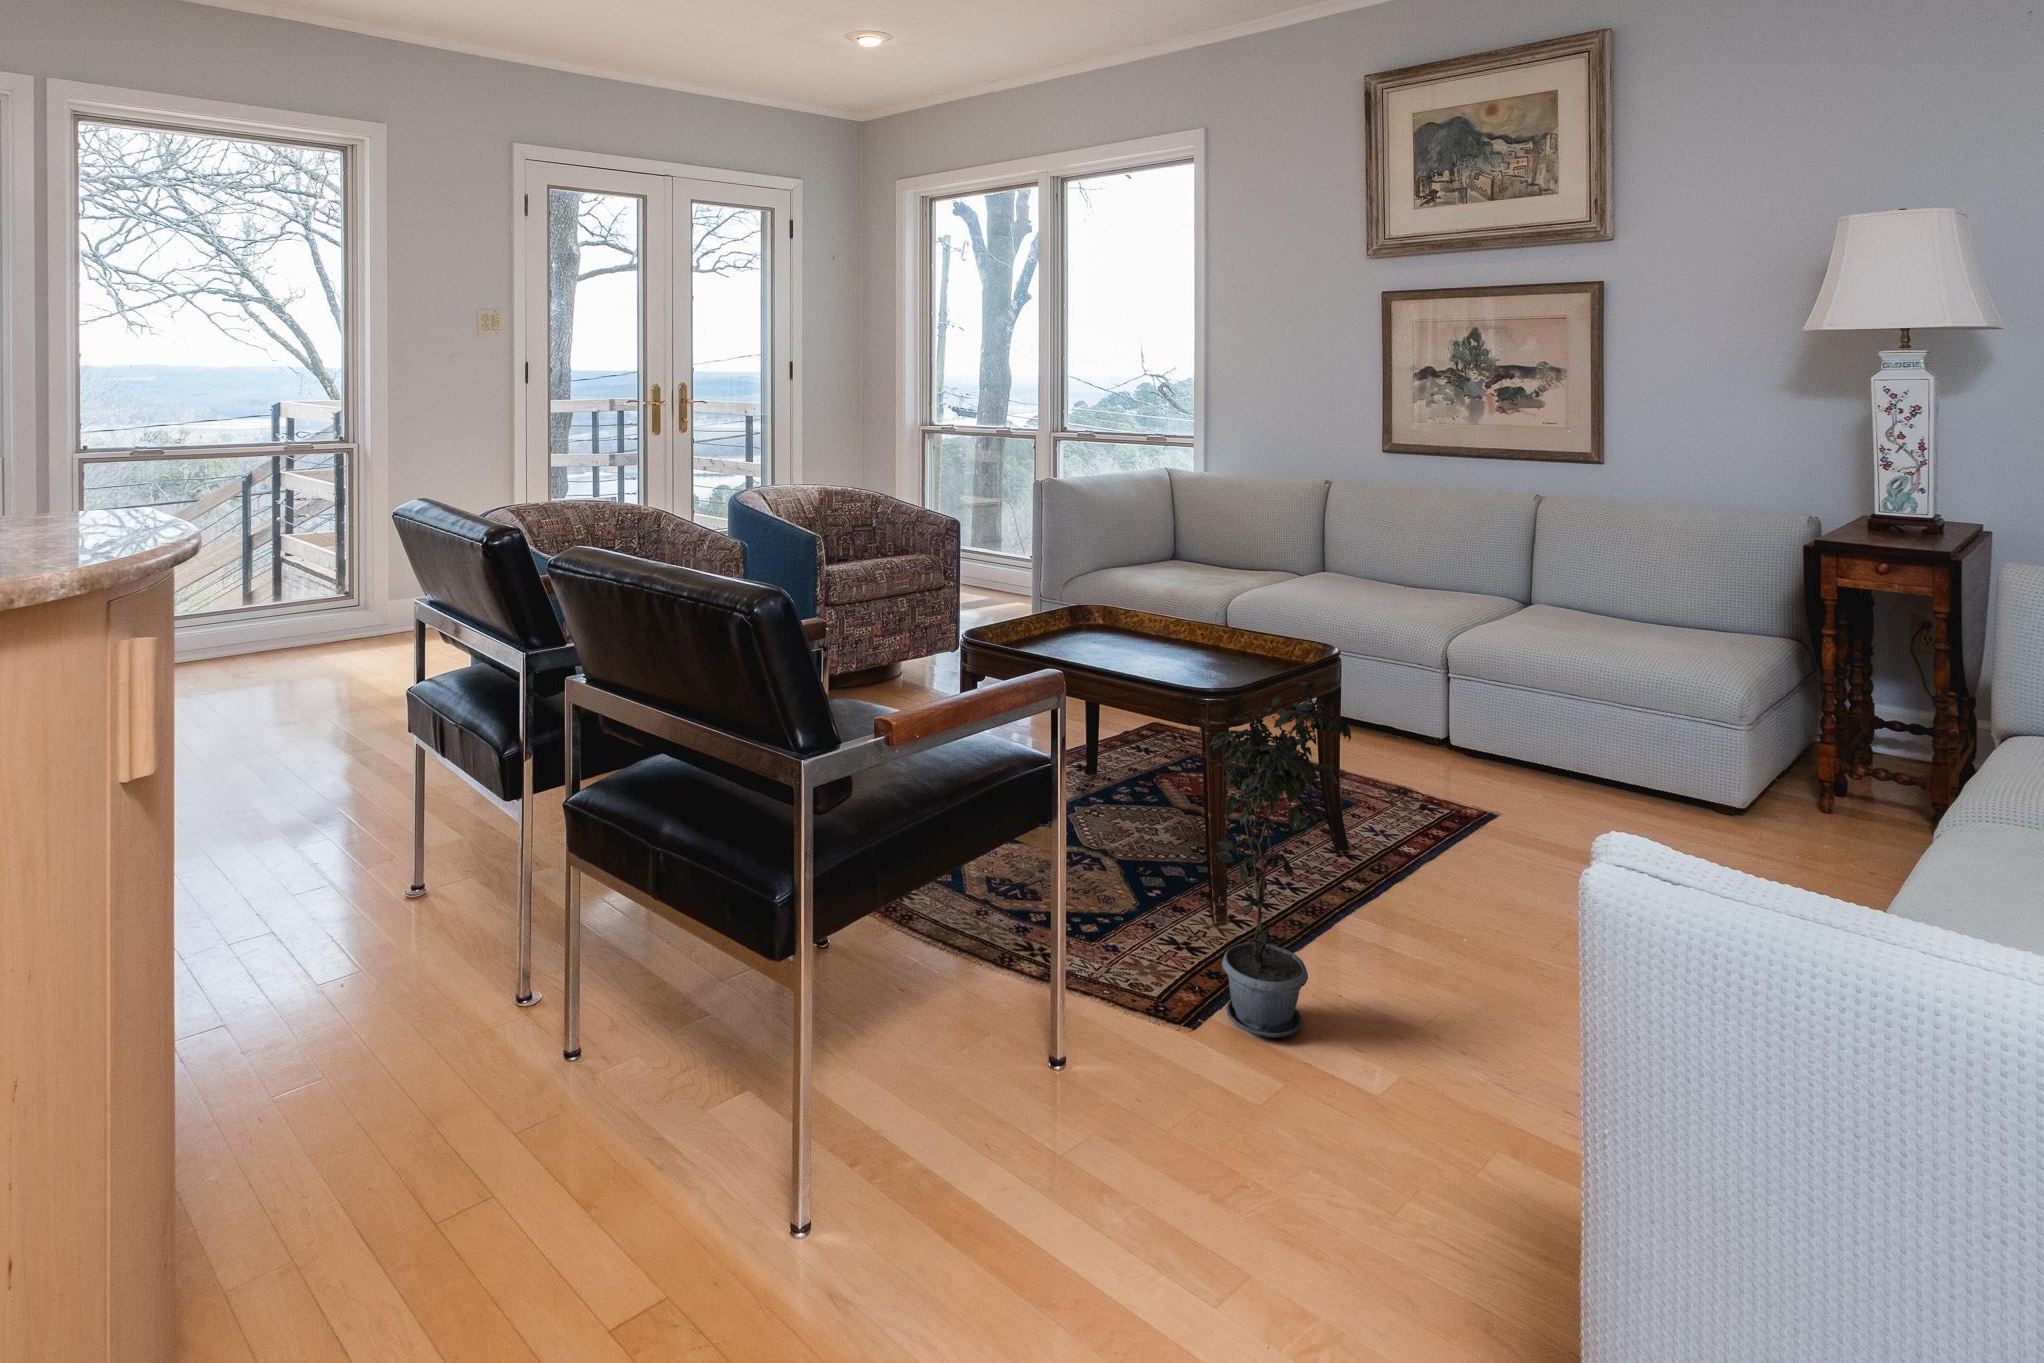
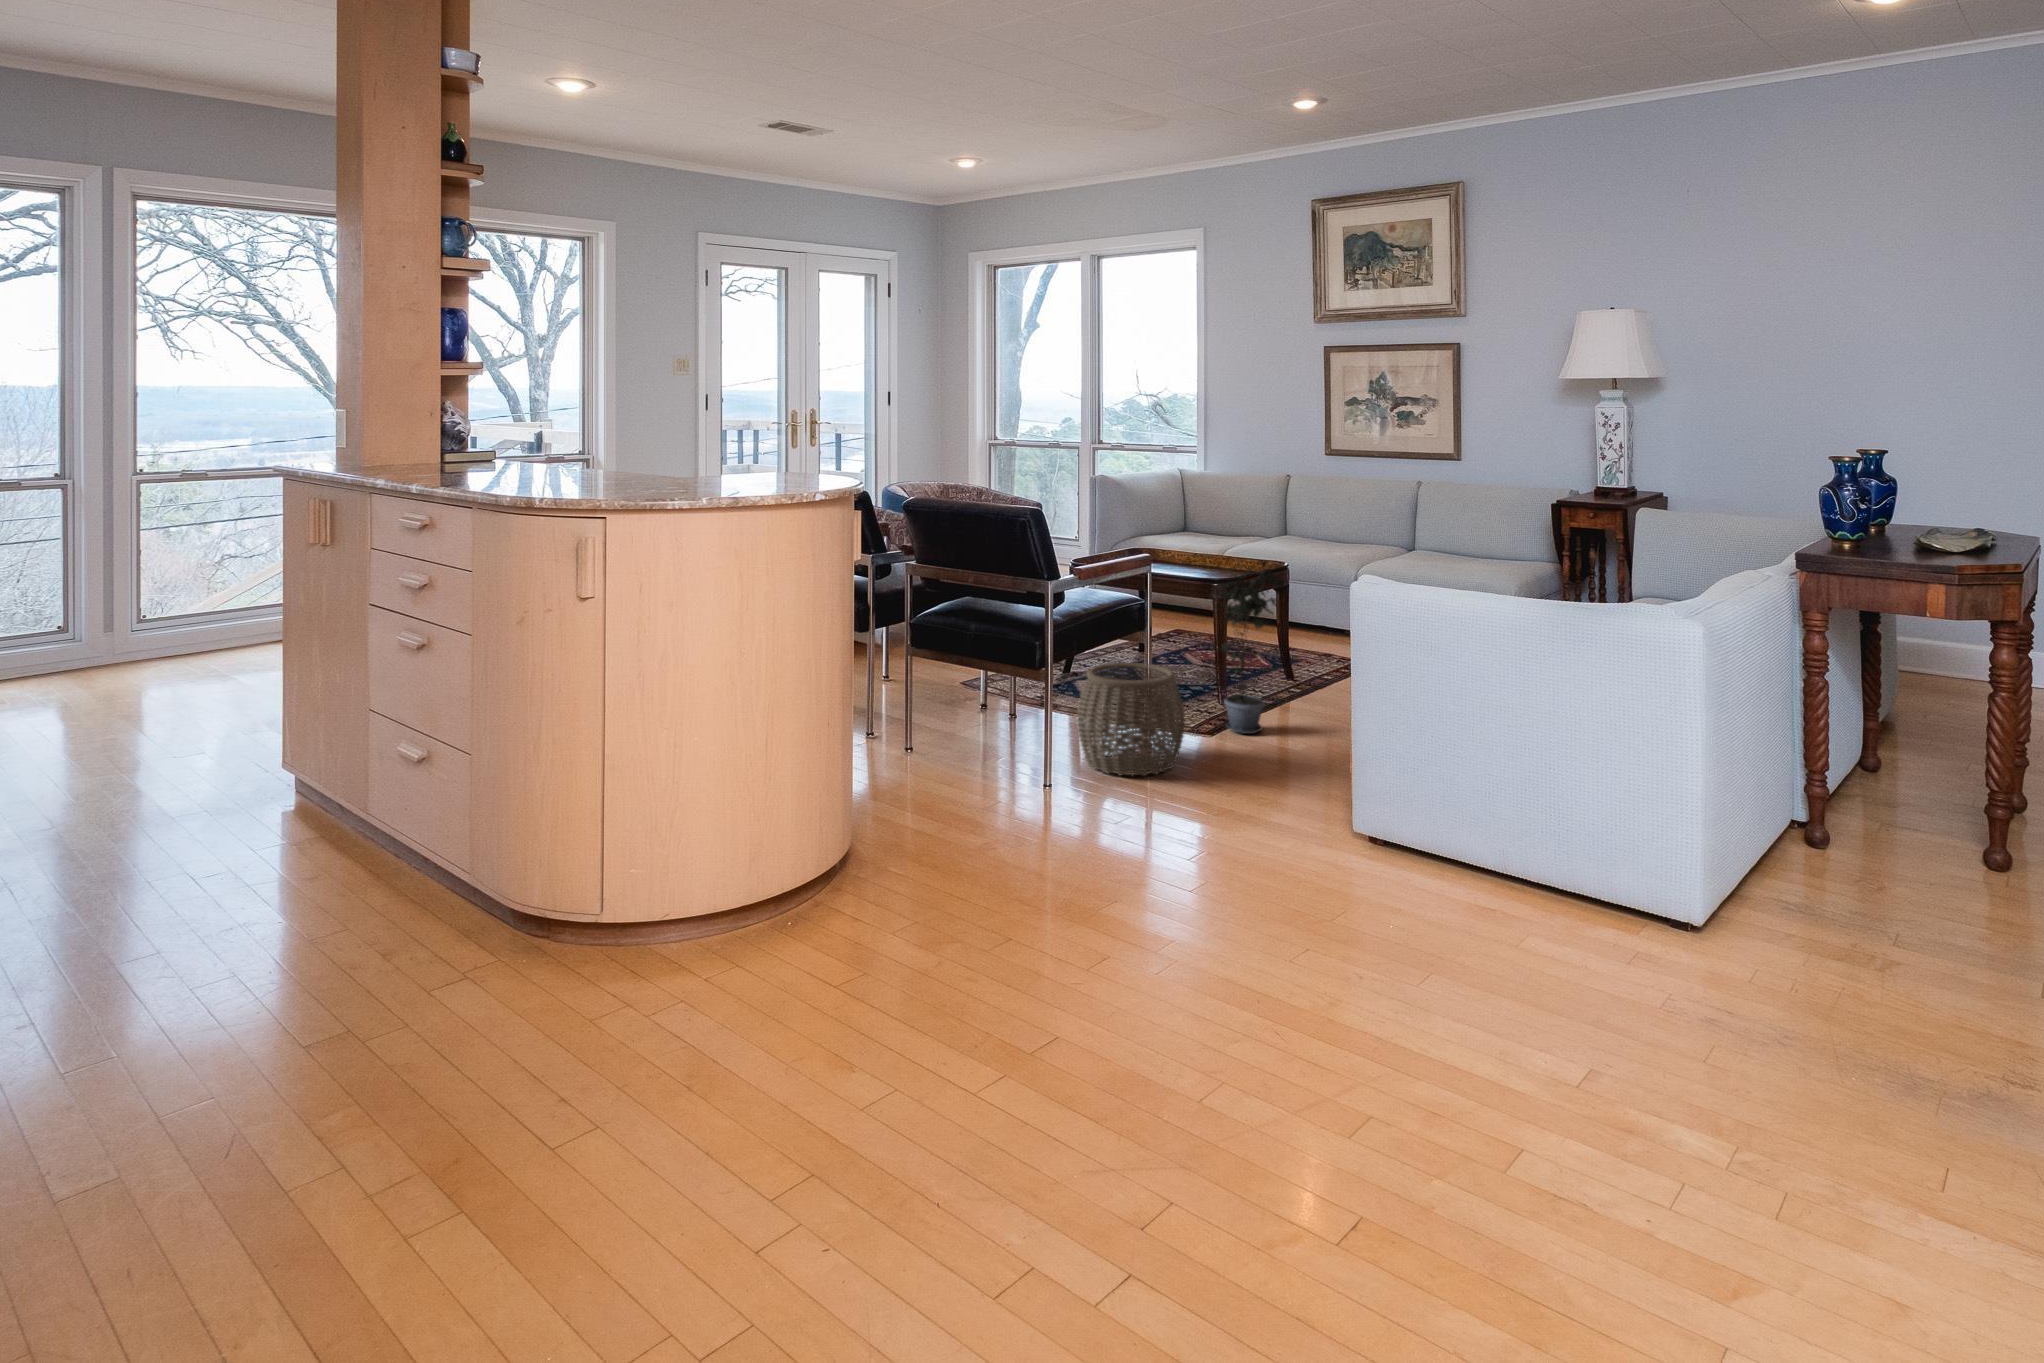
woven basket: none [885,911,1133,1223] -> present [1077,663,1185,776]

